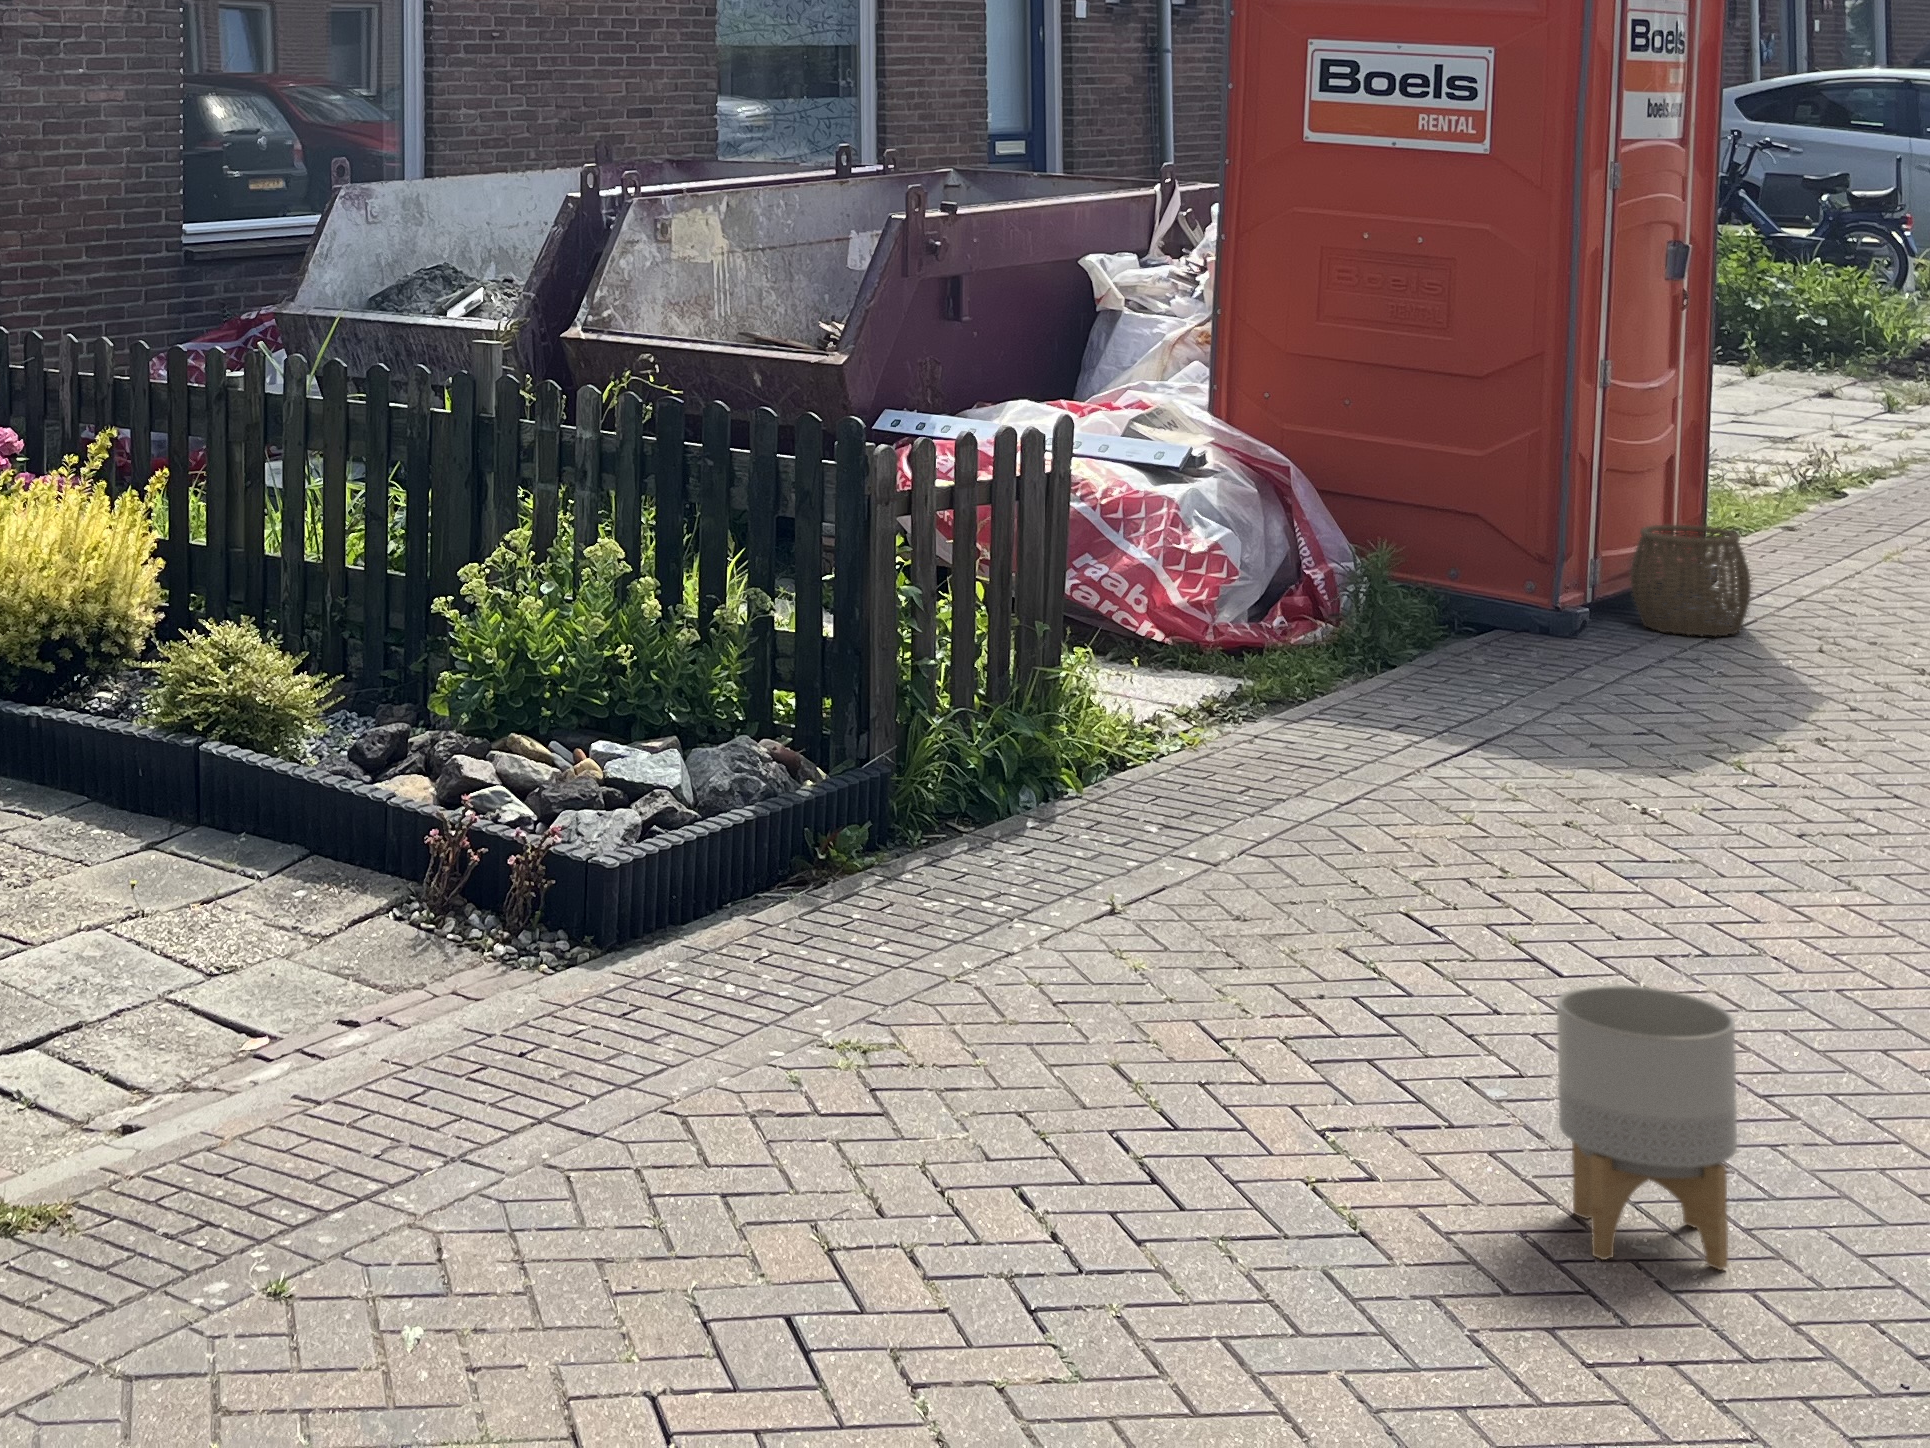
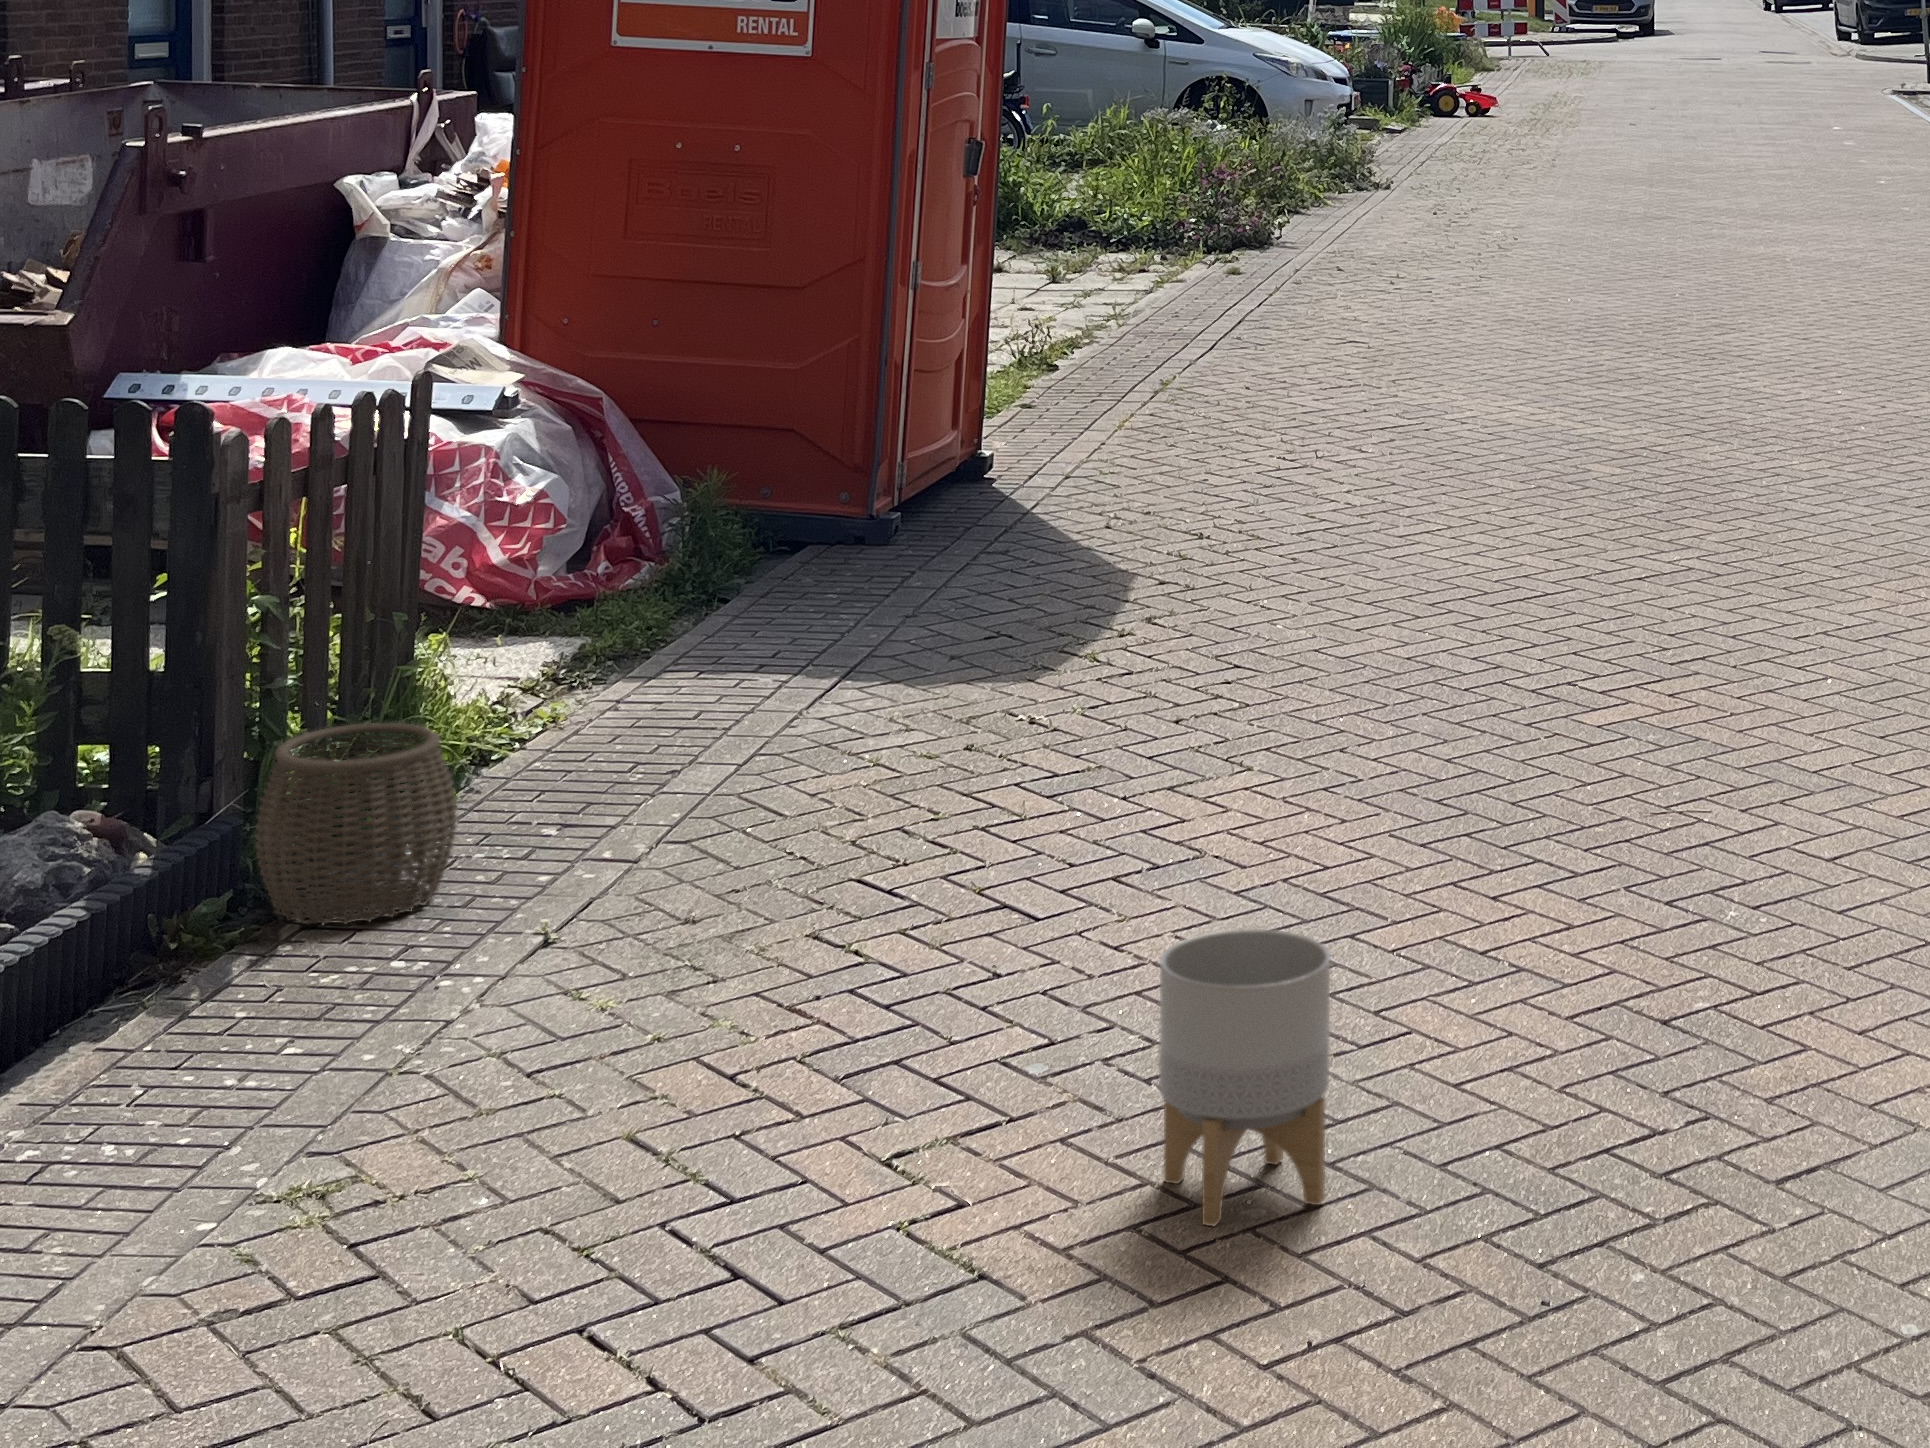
woven basket: present [1630,525,1751,636] -> present [255,723,458,925]

